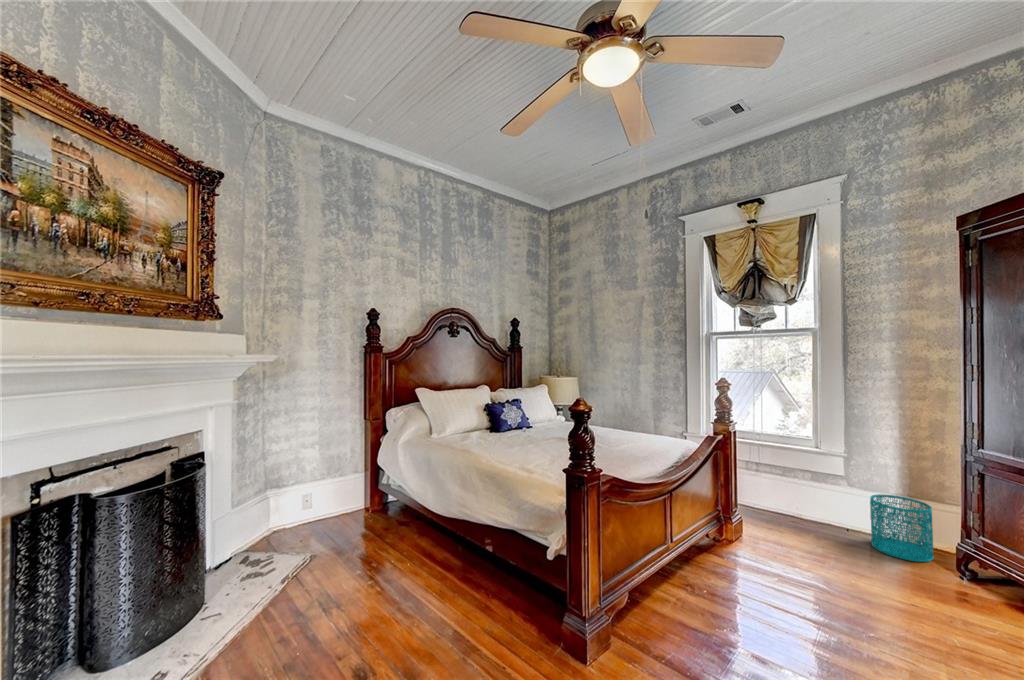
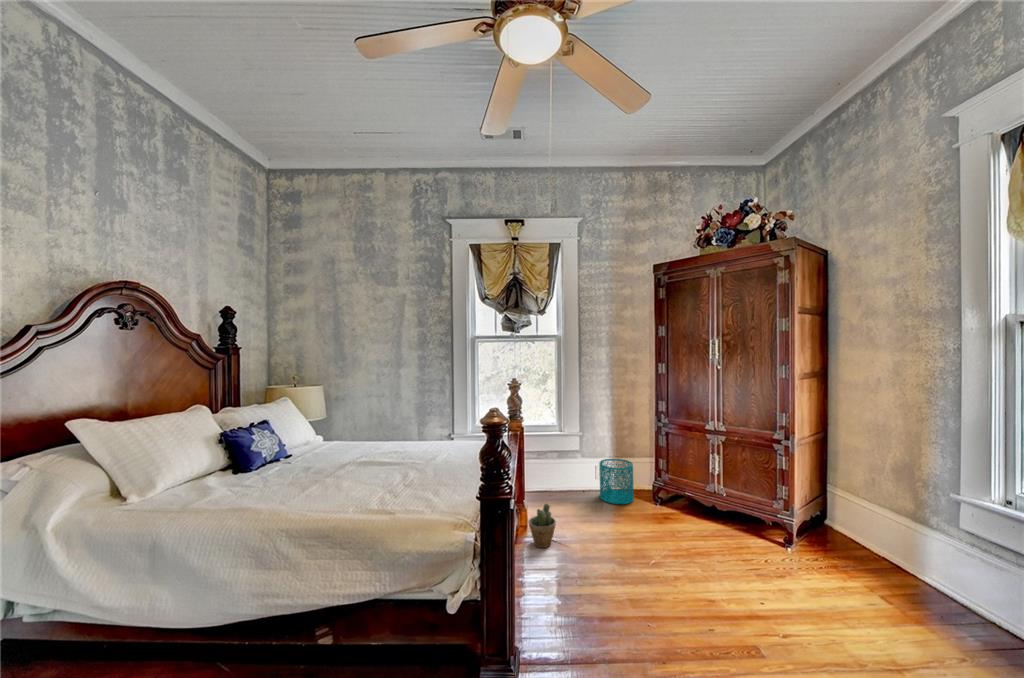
potted plant: none [720,512,753,558] -> present [529,504,556,548]

